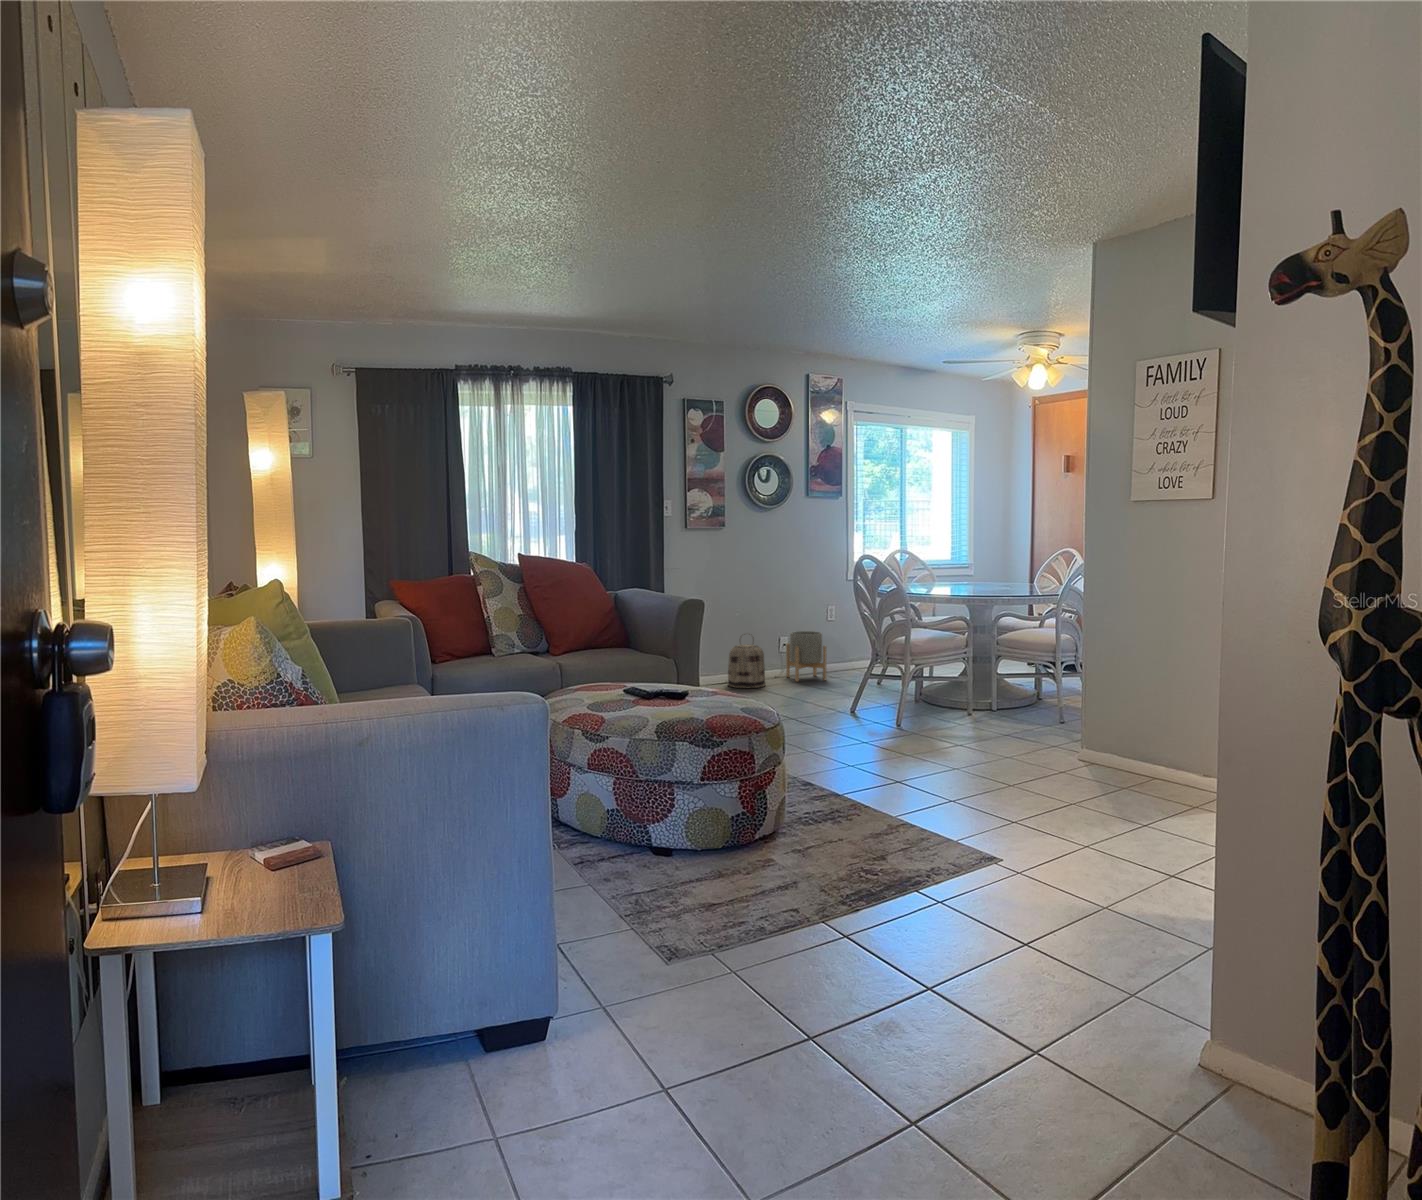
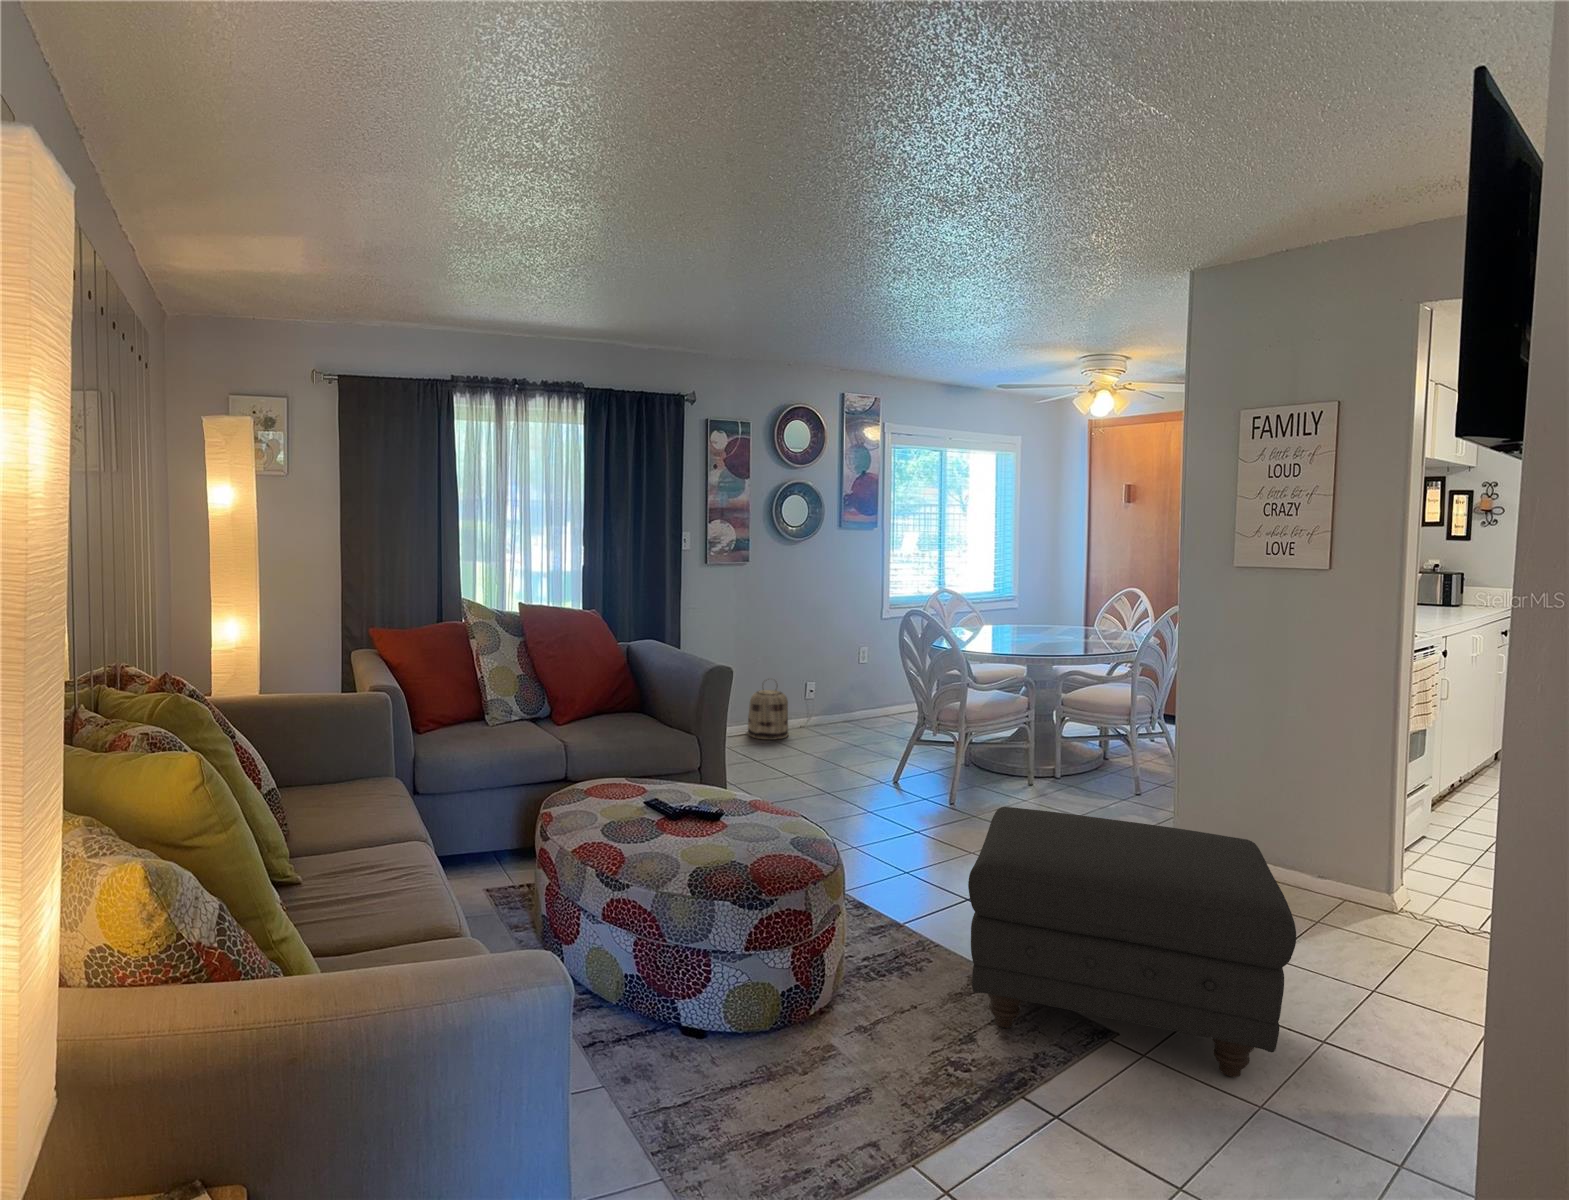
planter: present [786,631,827,682] -> none [809,674,855,730]
ottoman: none [884,684,1152,876] -> present [968,807,1296,1077]

